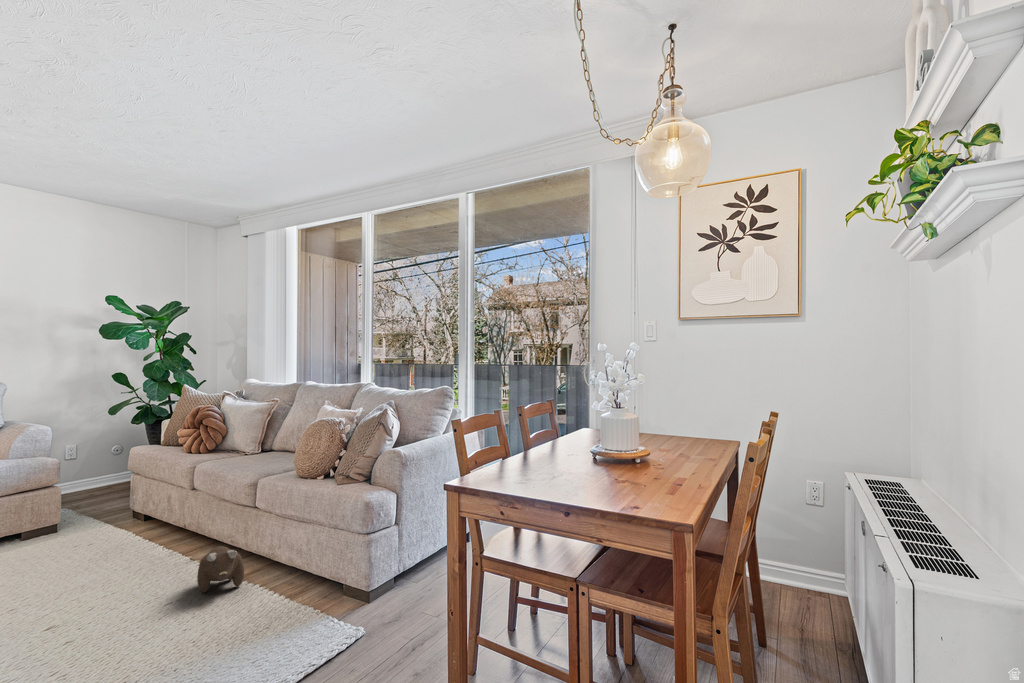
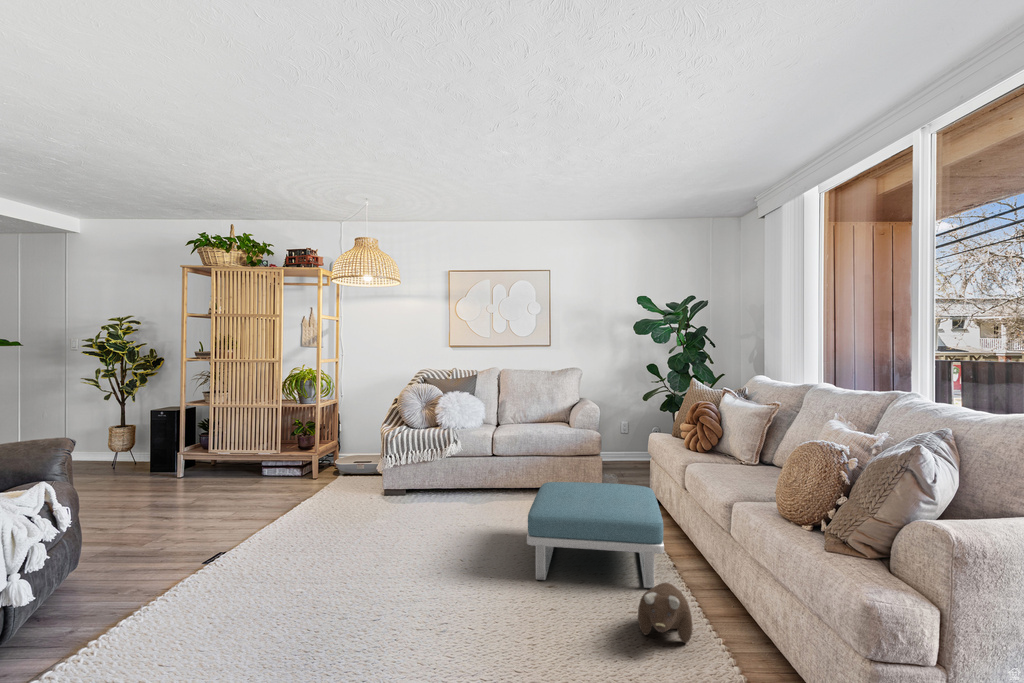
footstool: none [37,489,201,596] -> present [527,482,664,588]

